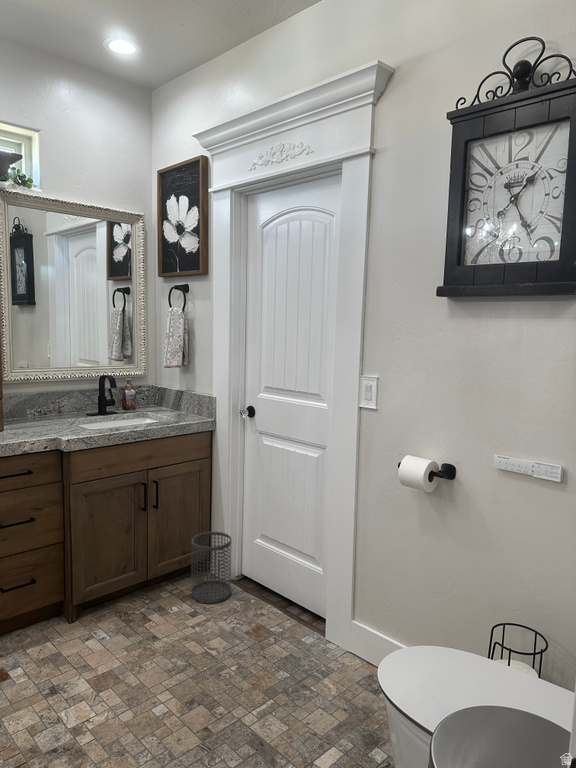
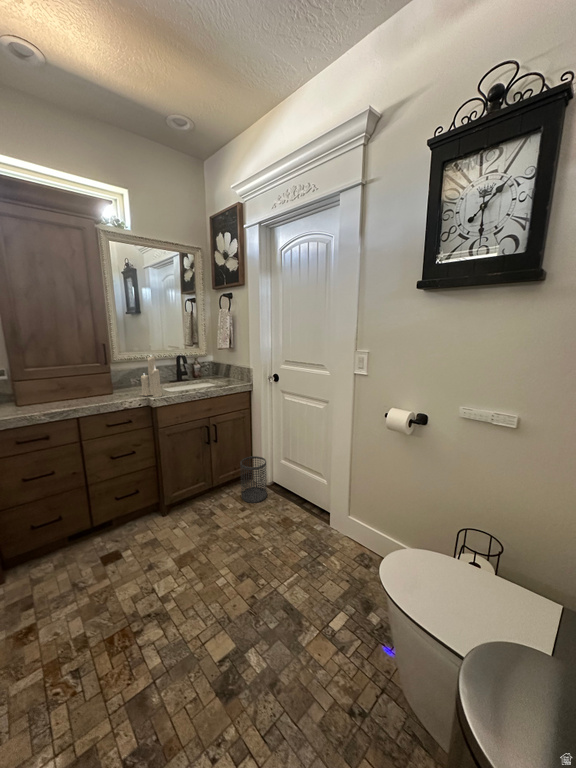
candle: none [48,365,79,436] -> present [141,357,162,397]

